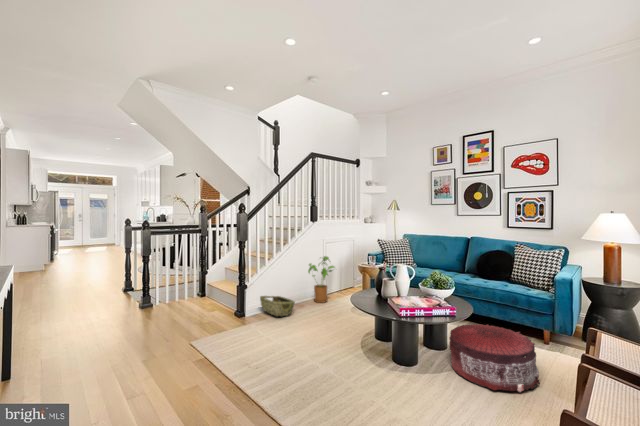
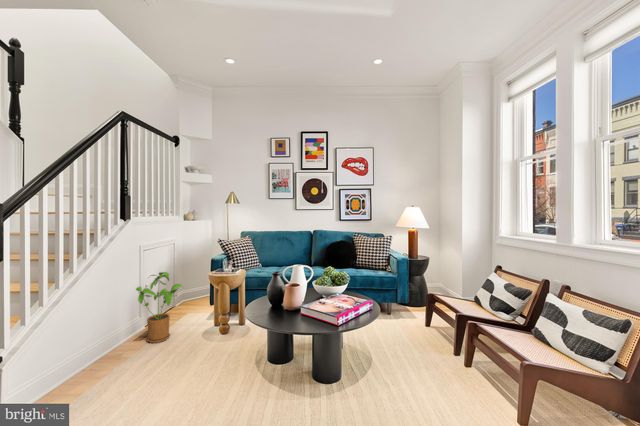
woven basket: present [260,296,295,316] -> none [59,354,143,395]
pouf: present [449,324,540,392] -> none [366,309,438,369]

